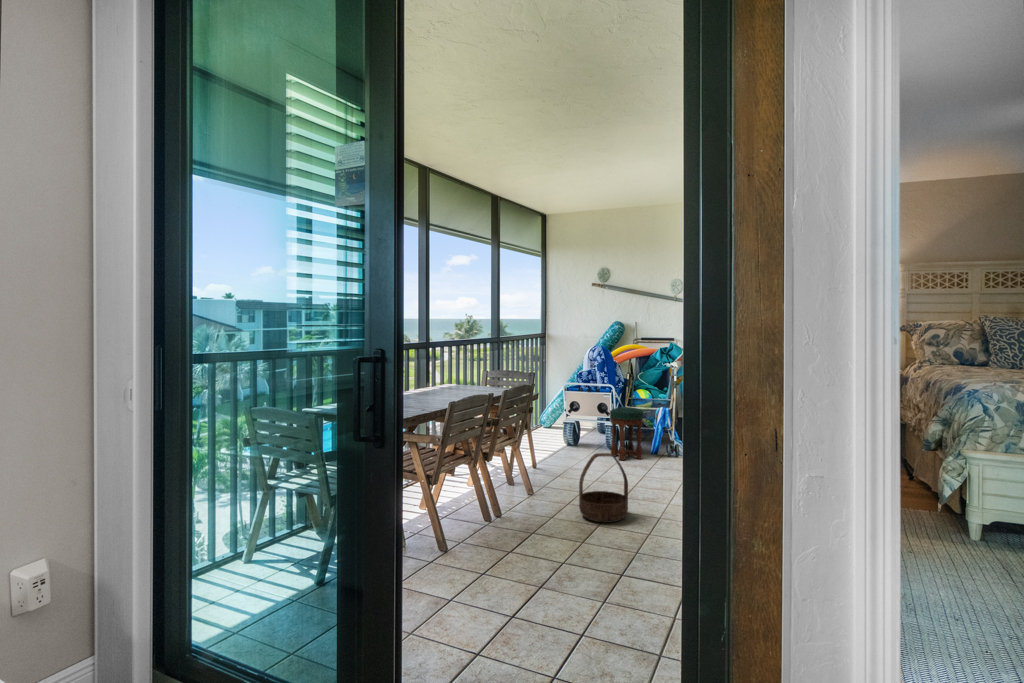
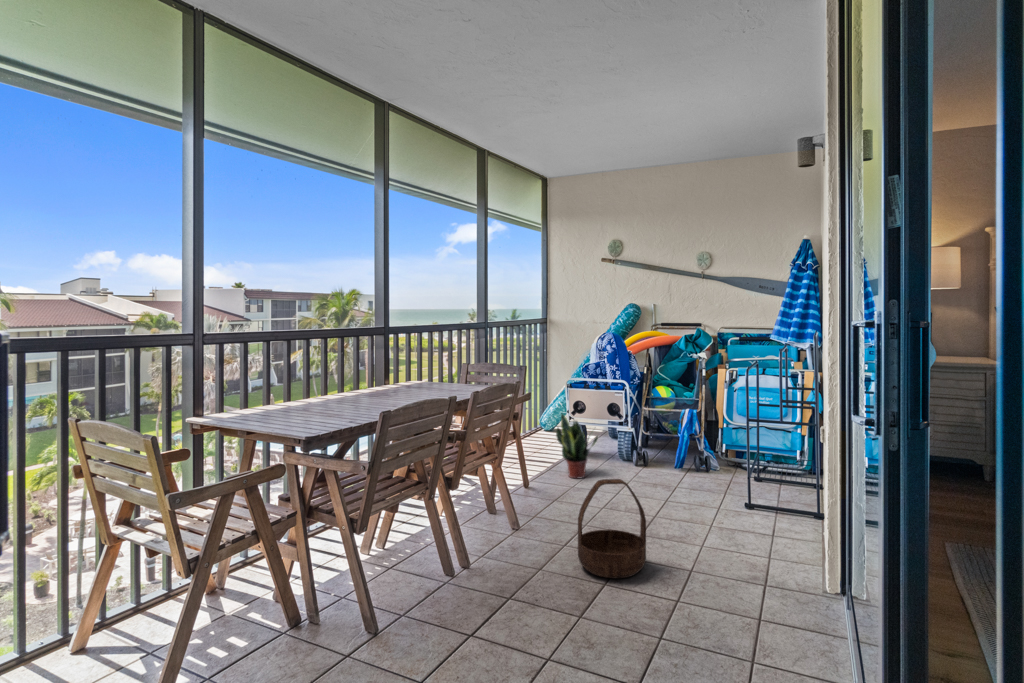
stool: present [610,407,643,460] -> none [623,409,665,477]
potted plant: none [558,410,591,461] -> present [556,414,598,478]

